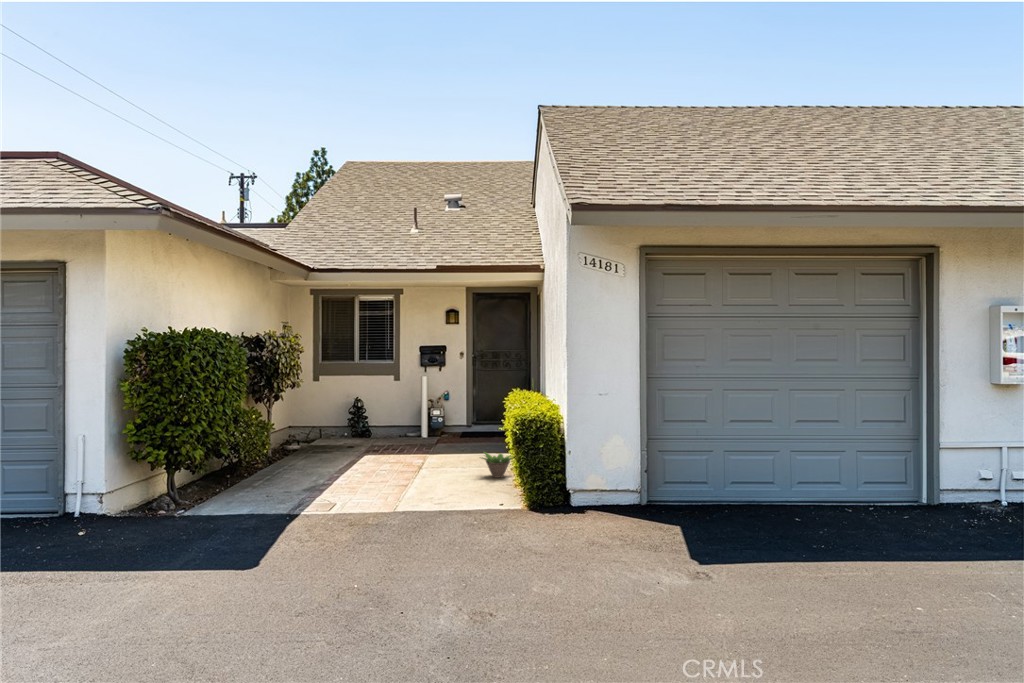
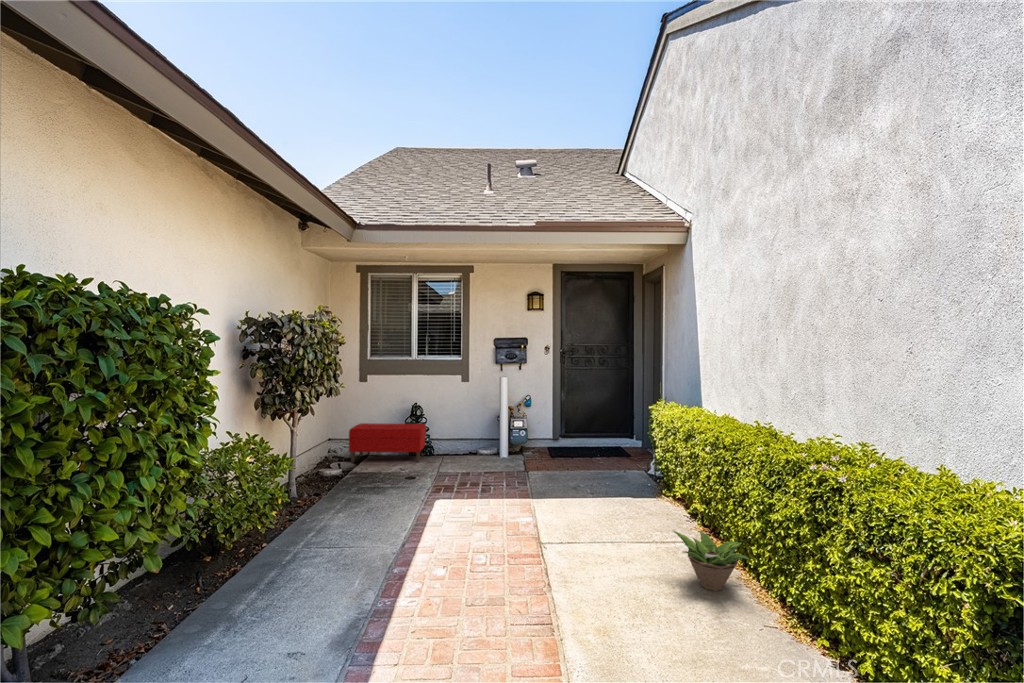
bench: none [306,413,365,441] -> present [349,423,426,462]

